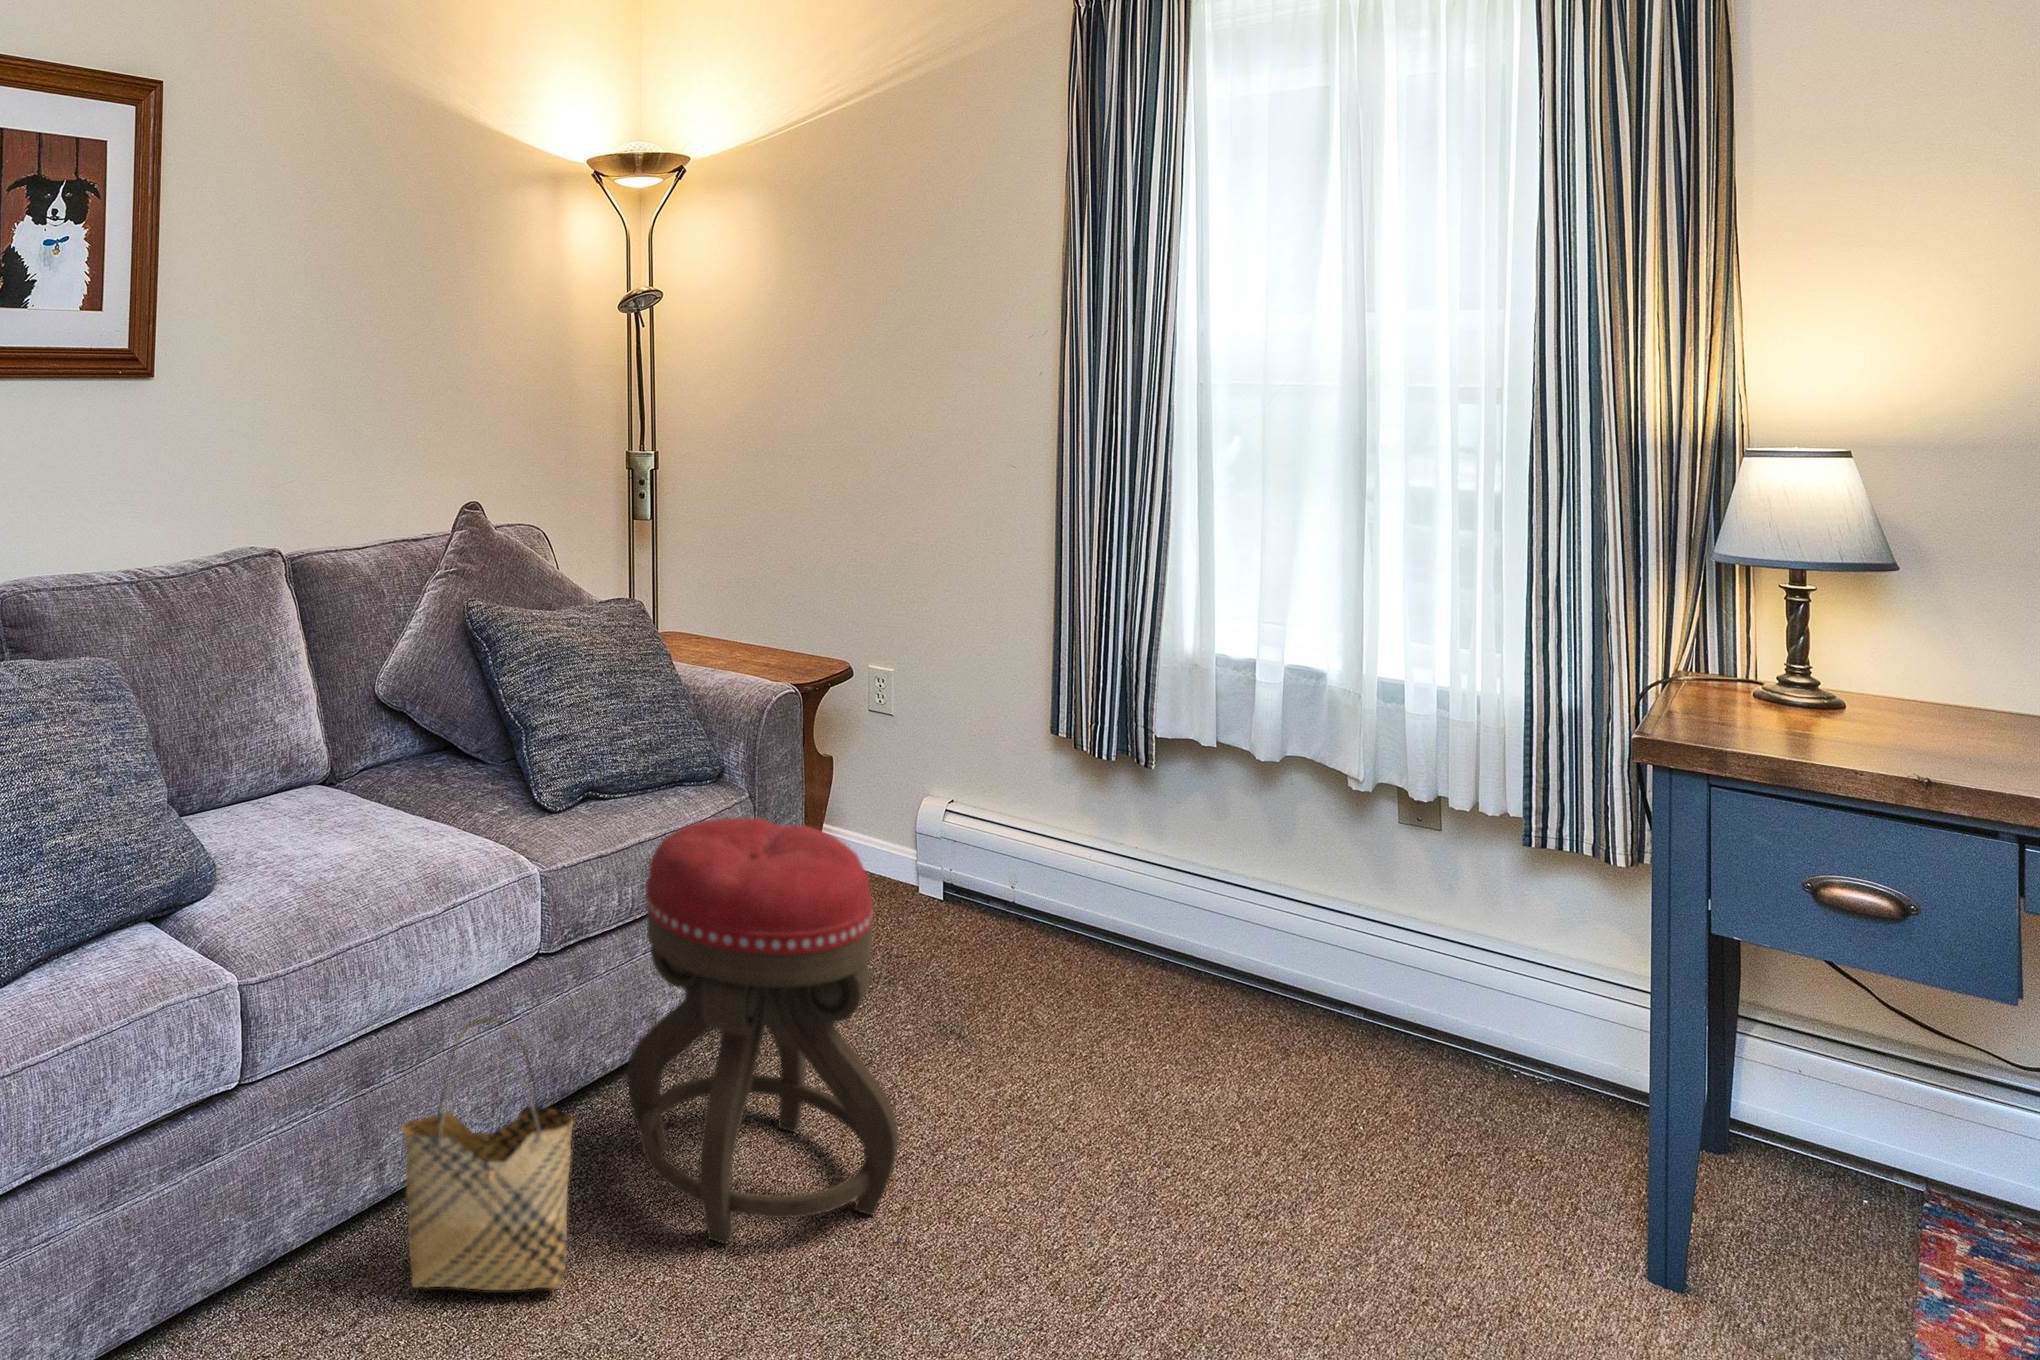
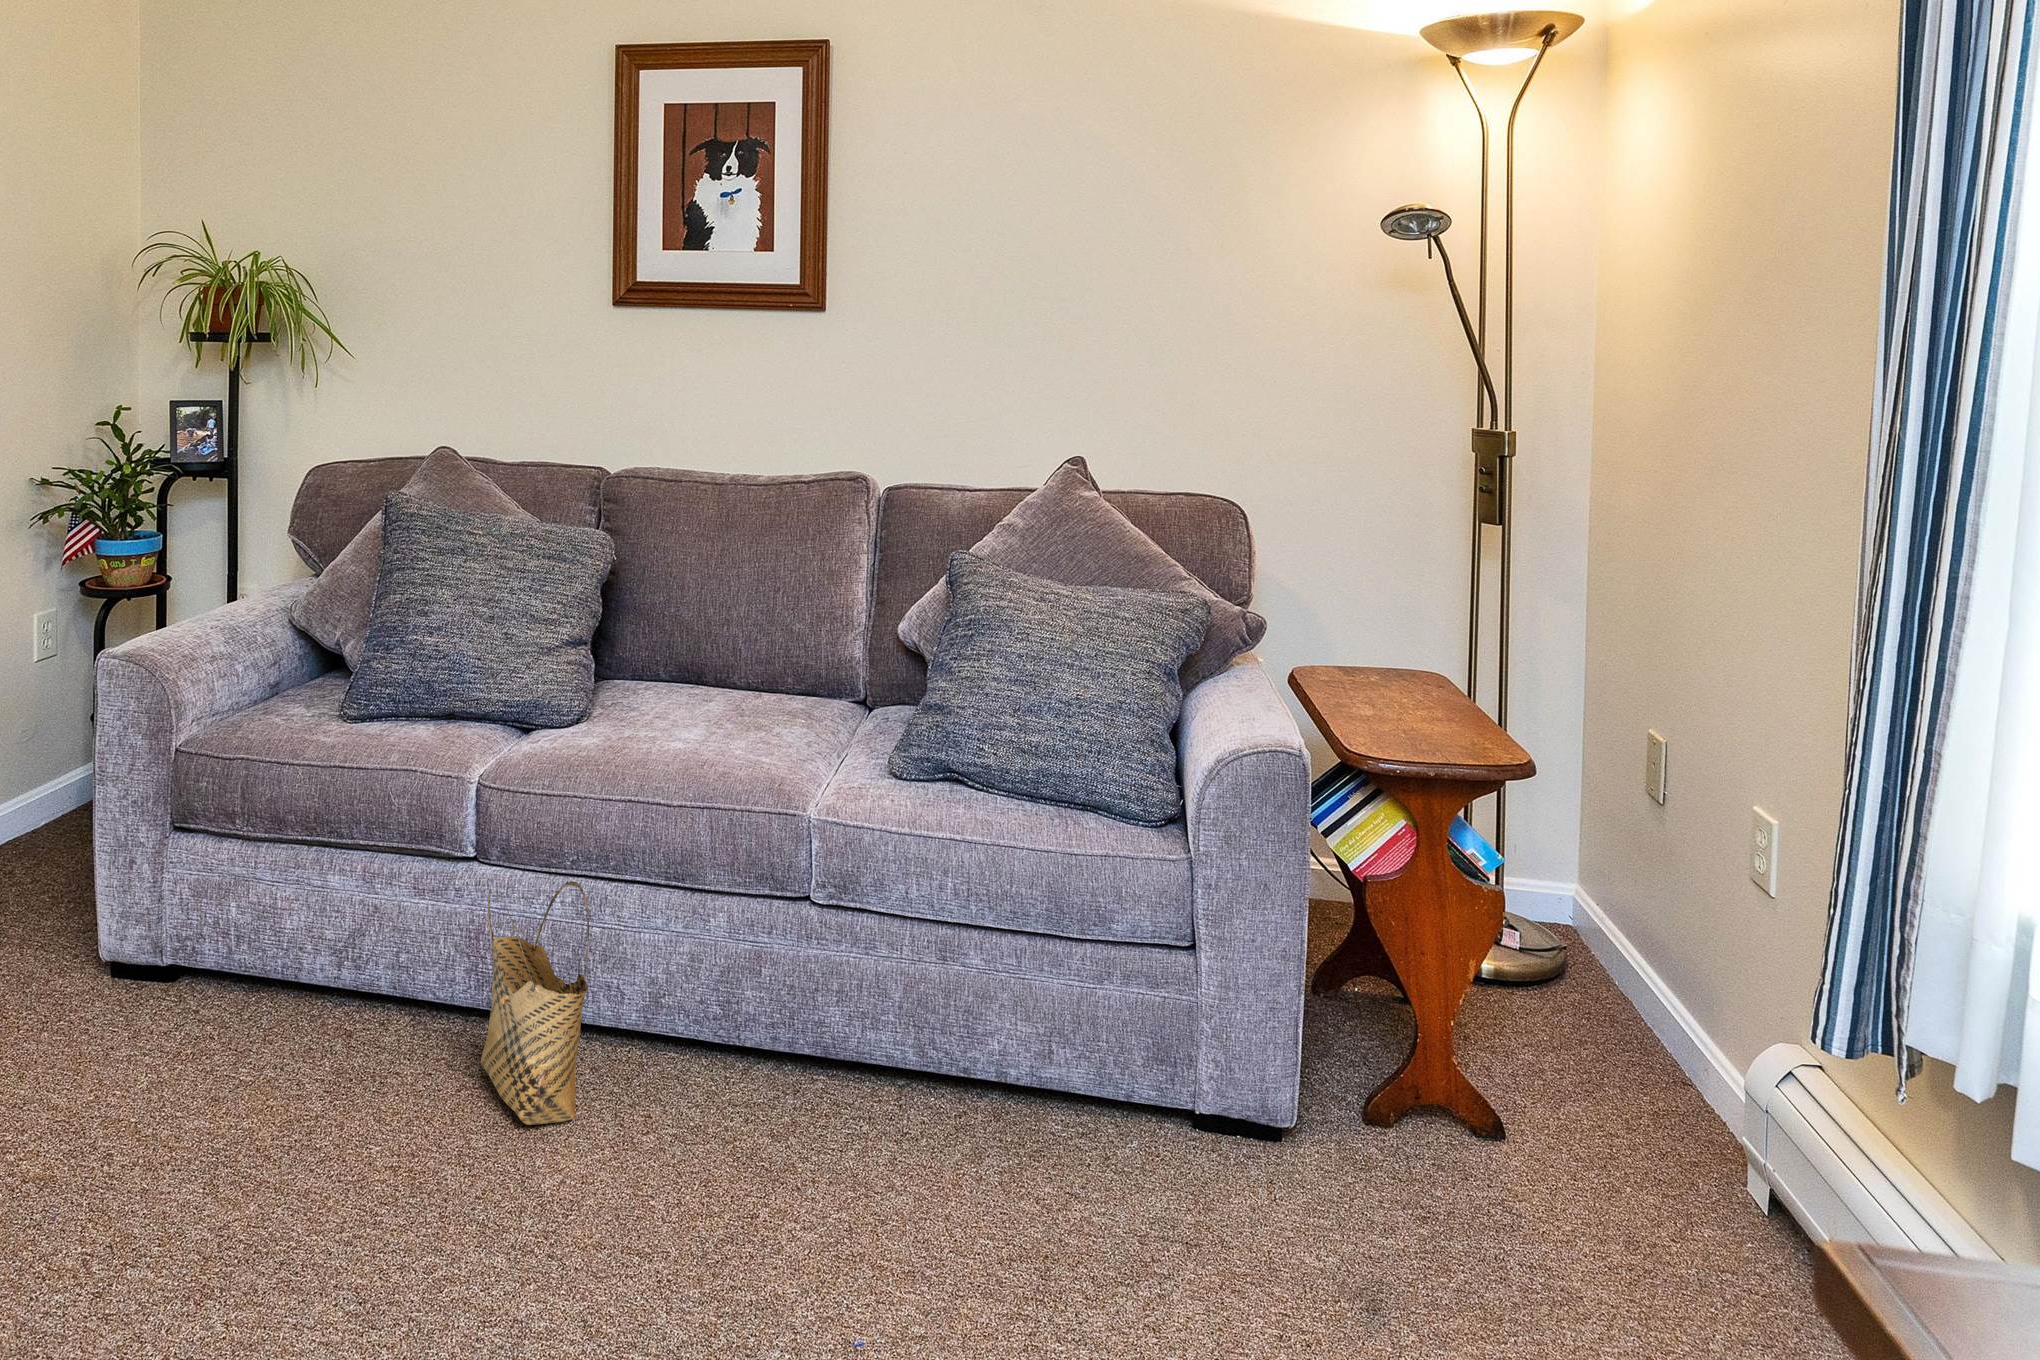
ottoman: present [627,817,899,1244] -> none [644,798,951,1278]

